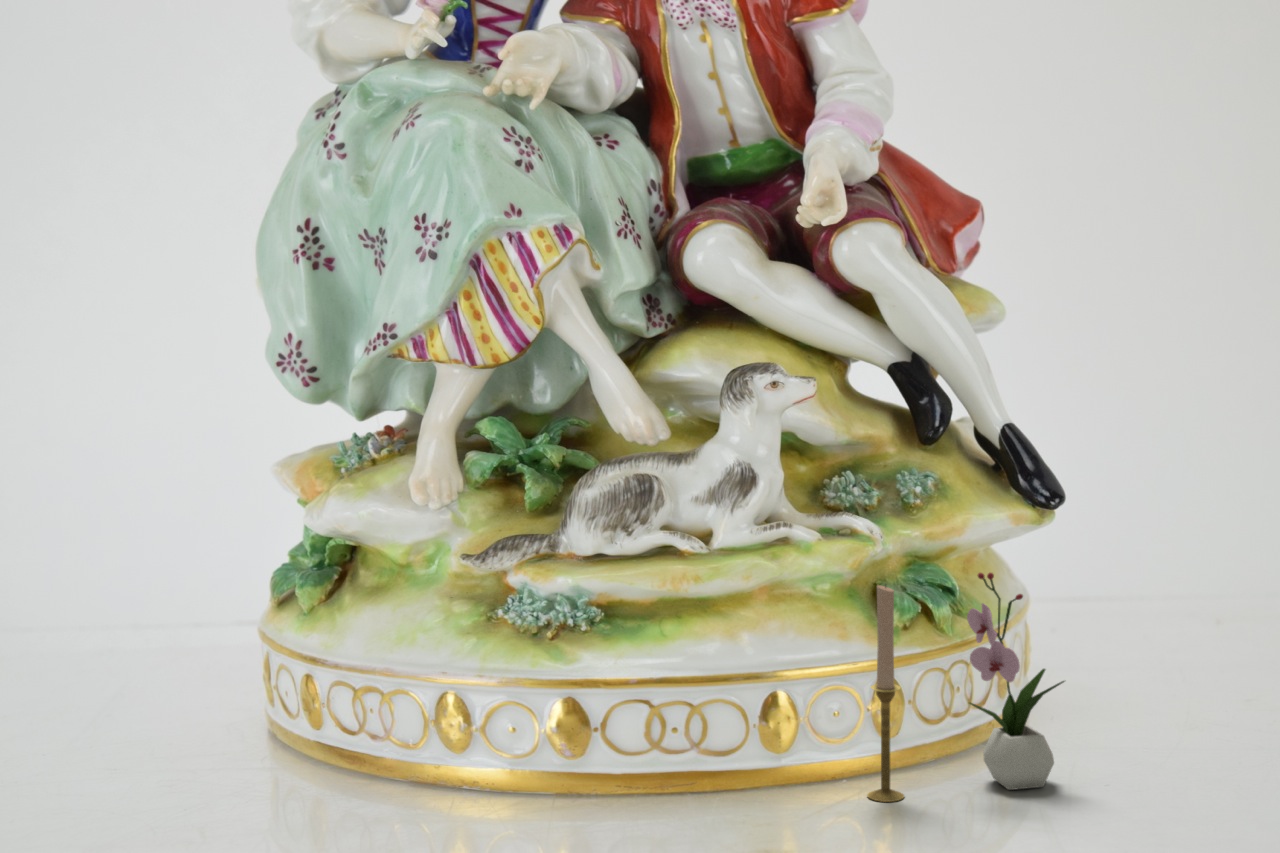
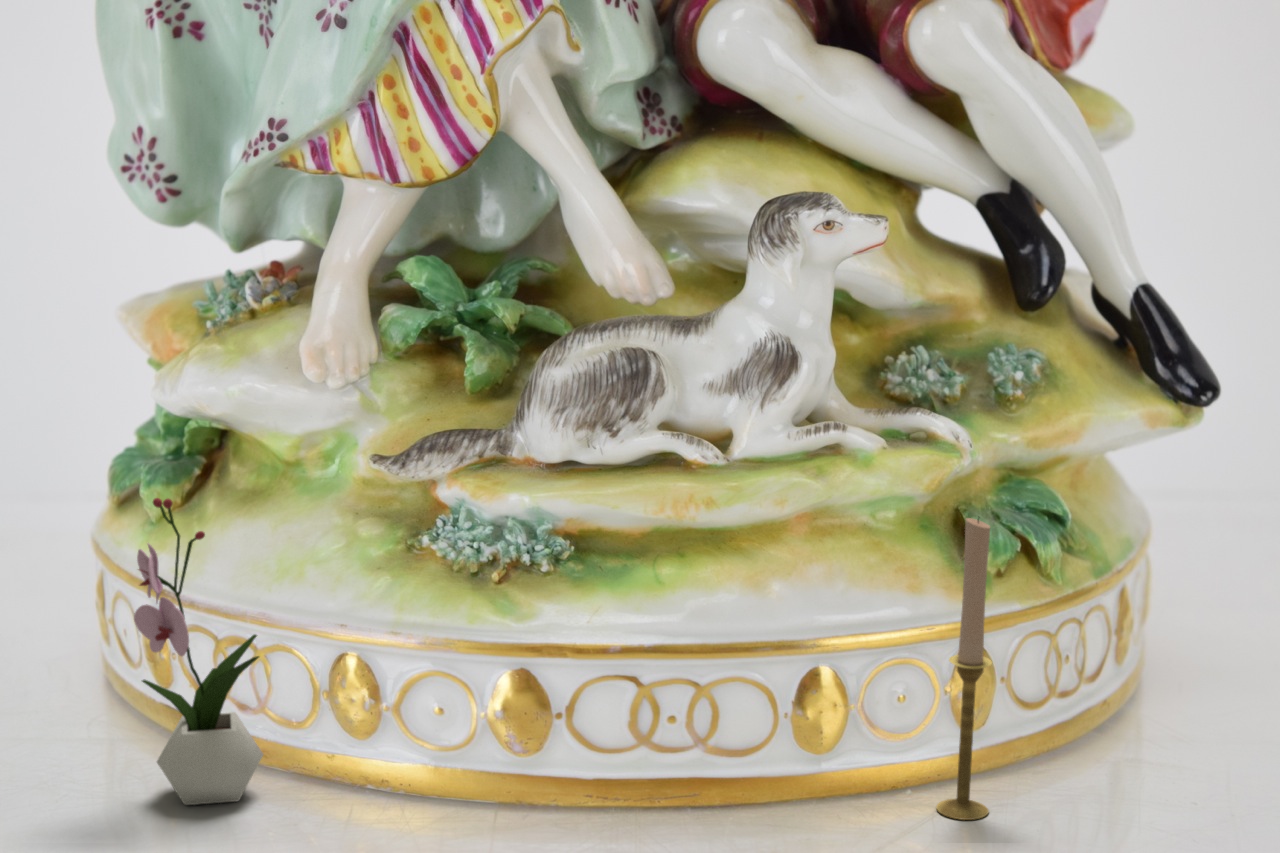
flower arrangement: present [967,573,1065,790] -> present [134,498,263,805]

